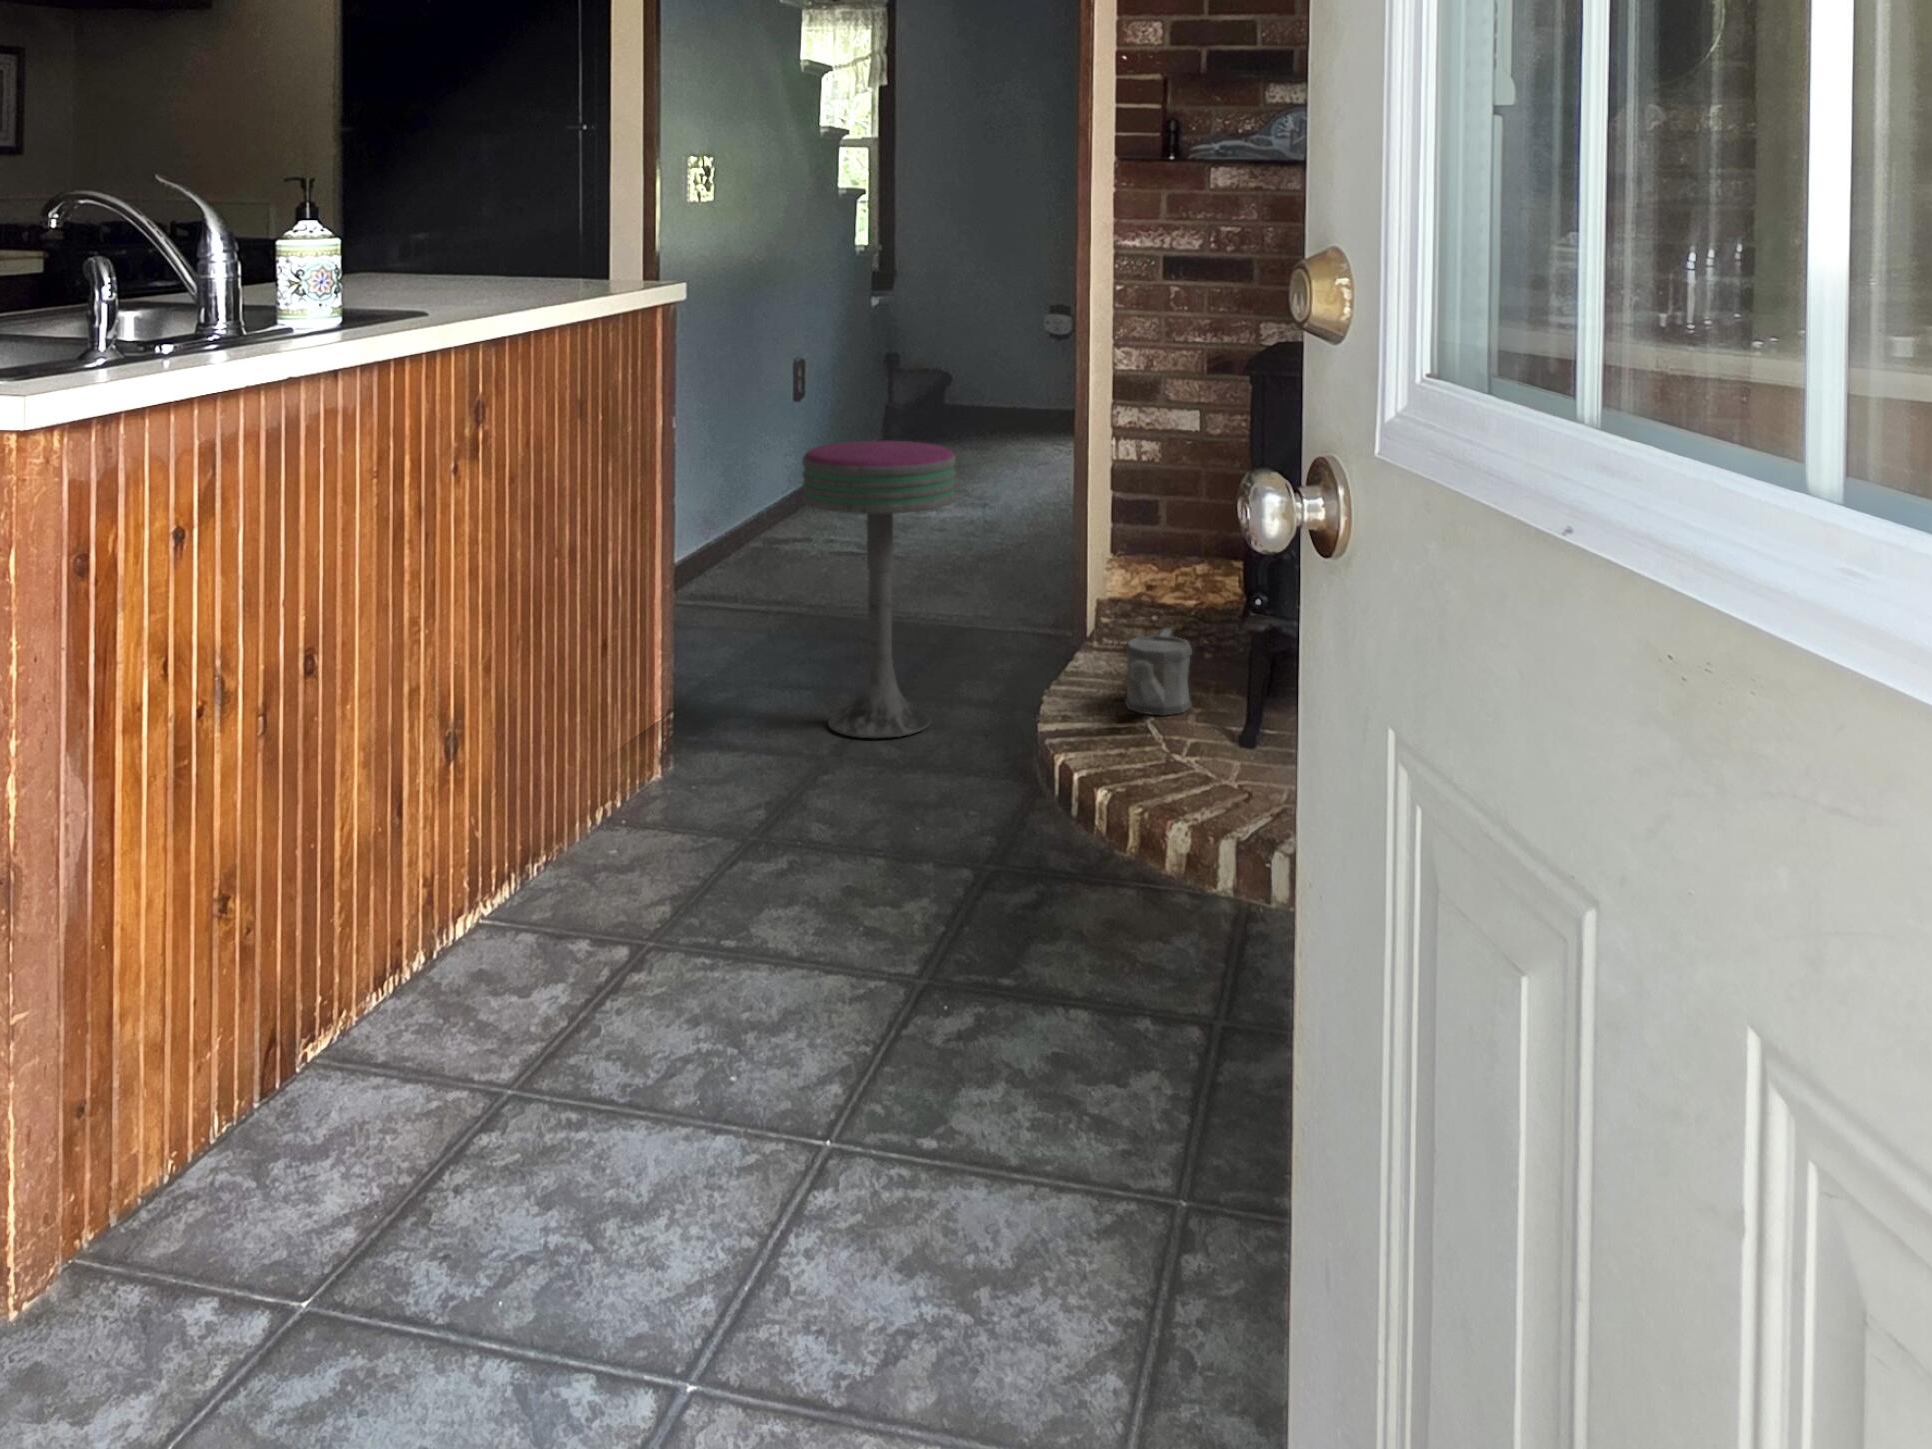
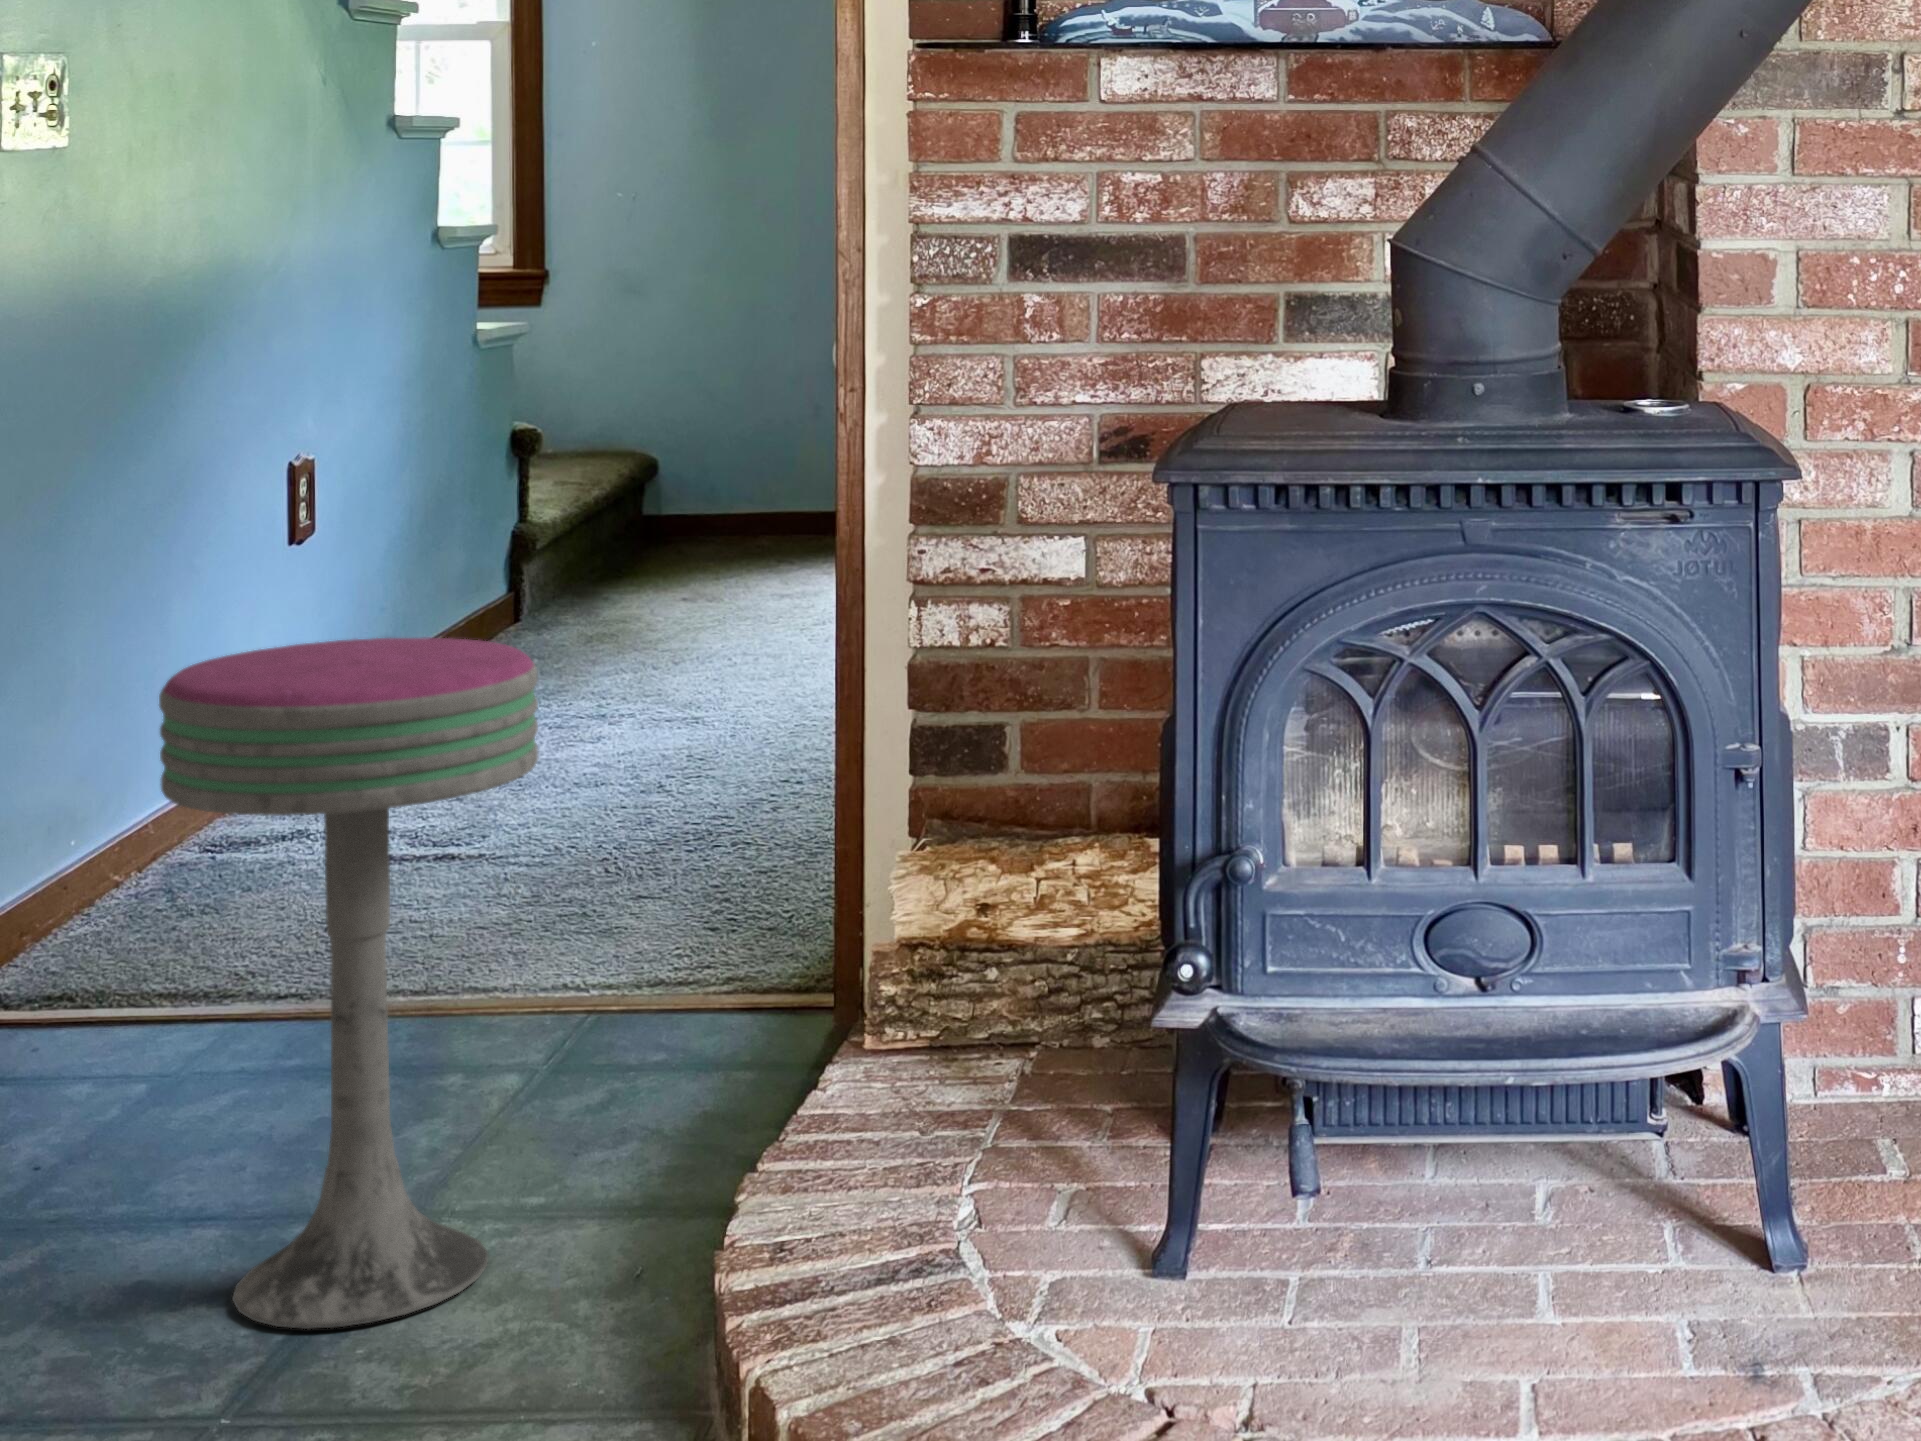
watering can: present [1125,628,1192,715] -> none [925,1017,1071,1223]

